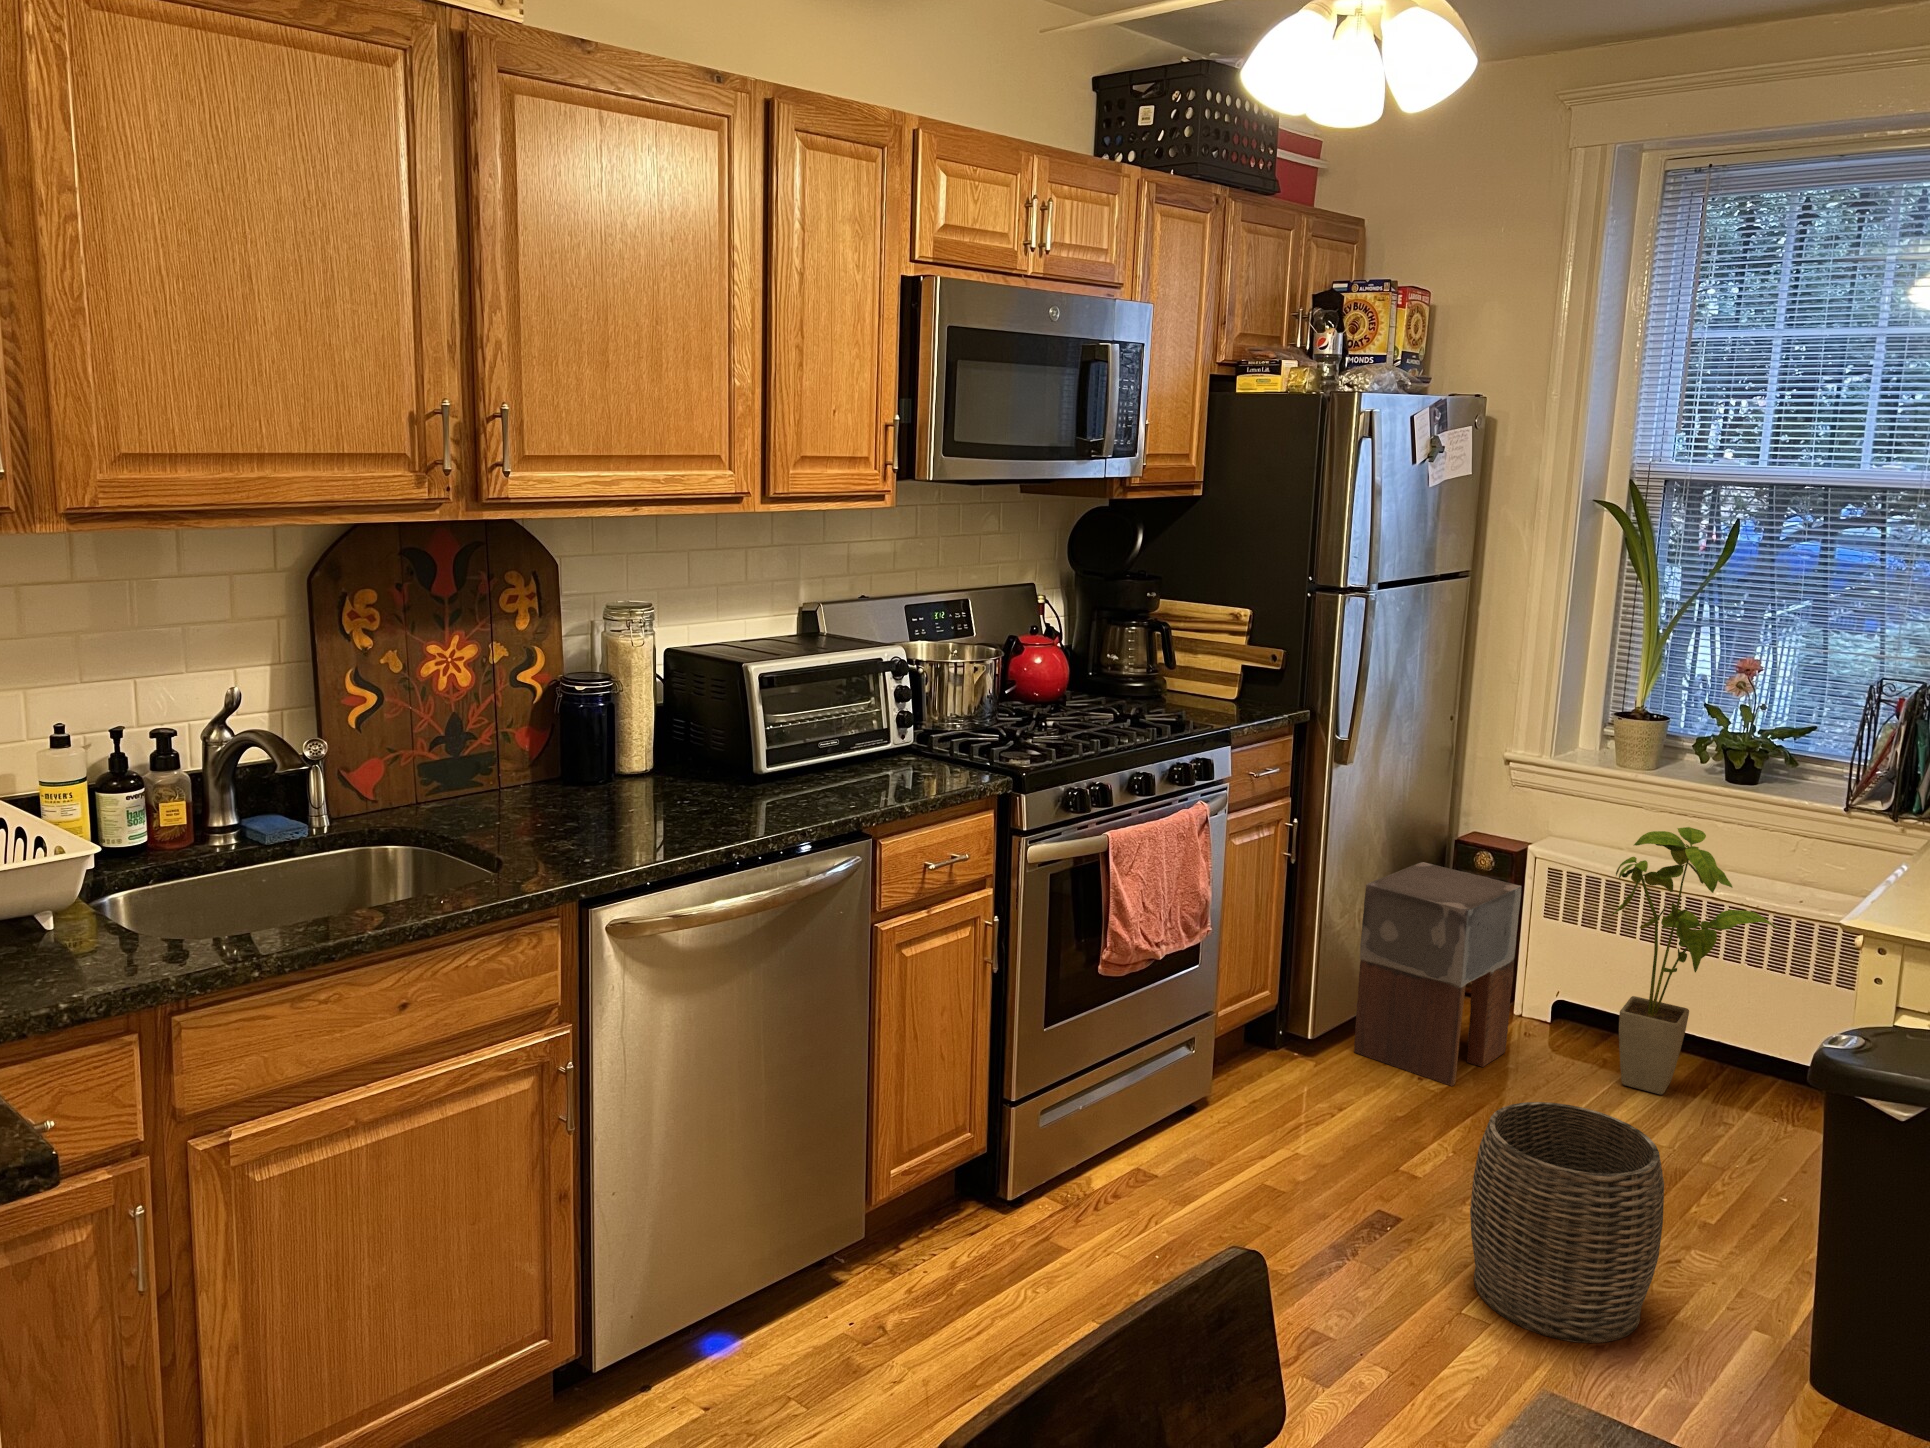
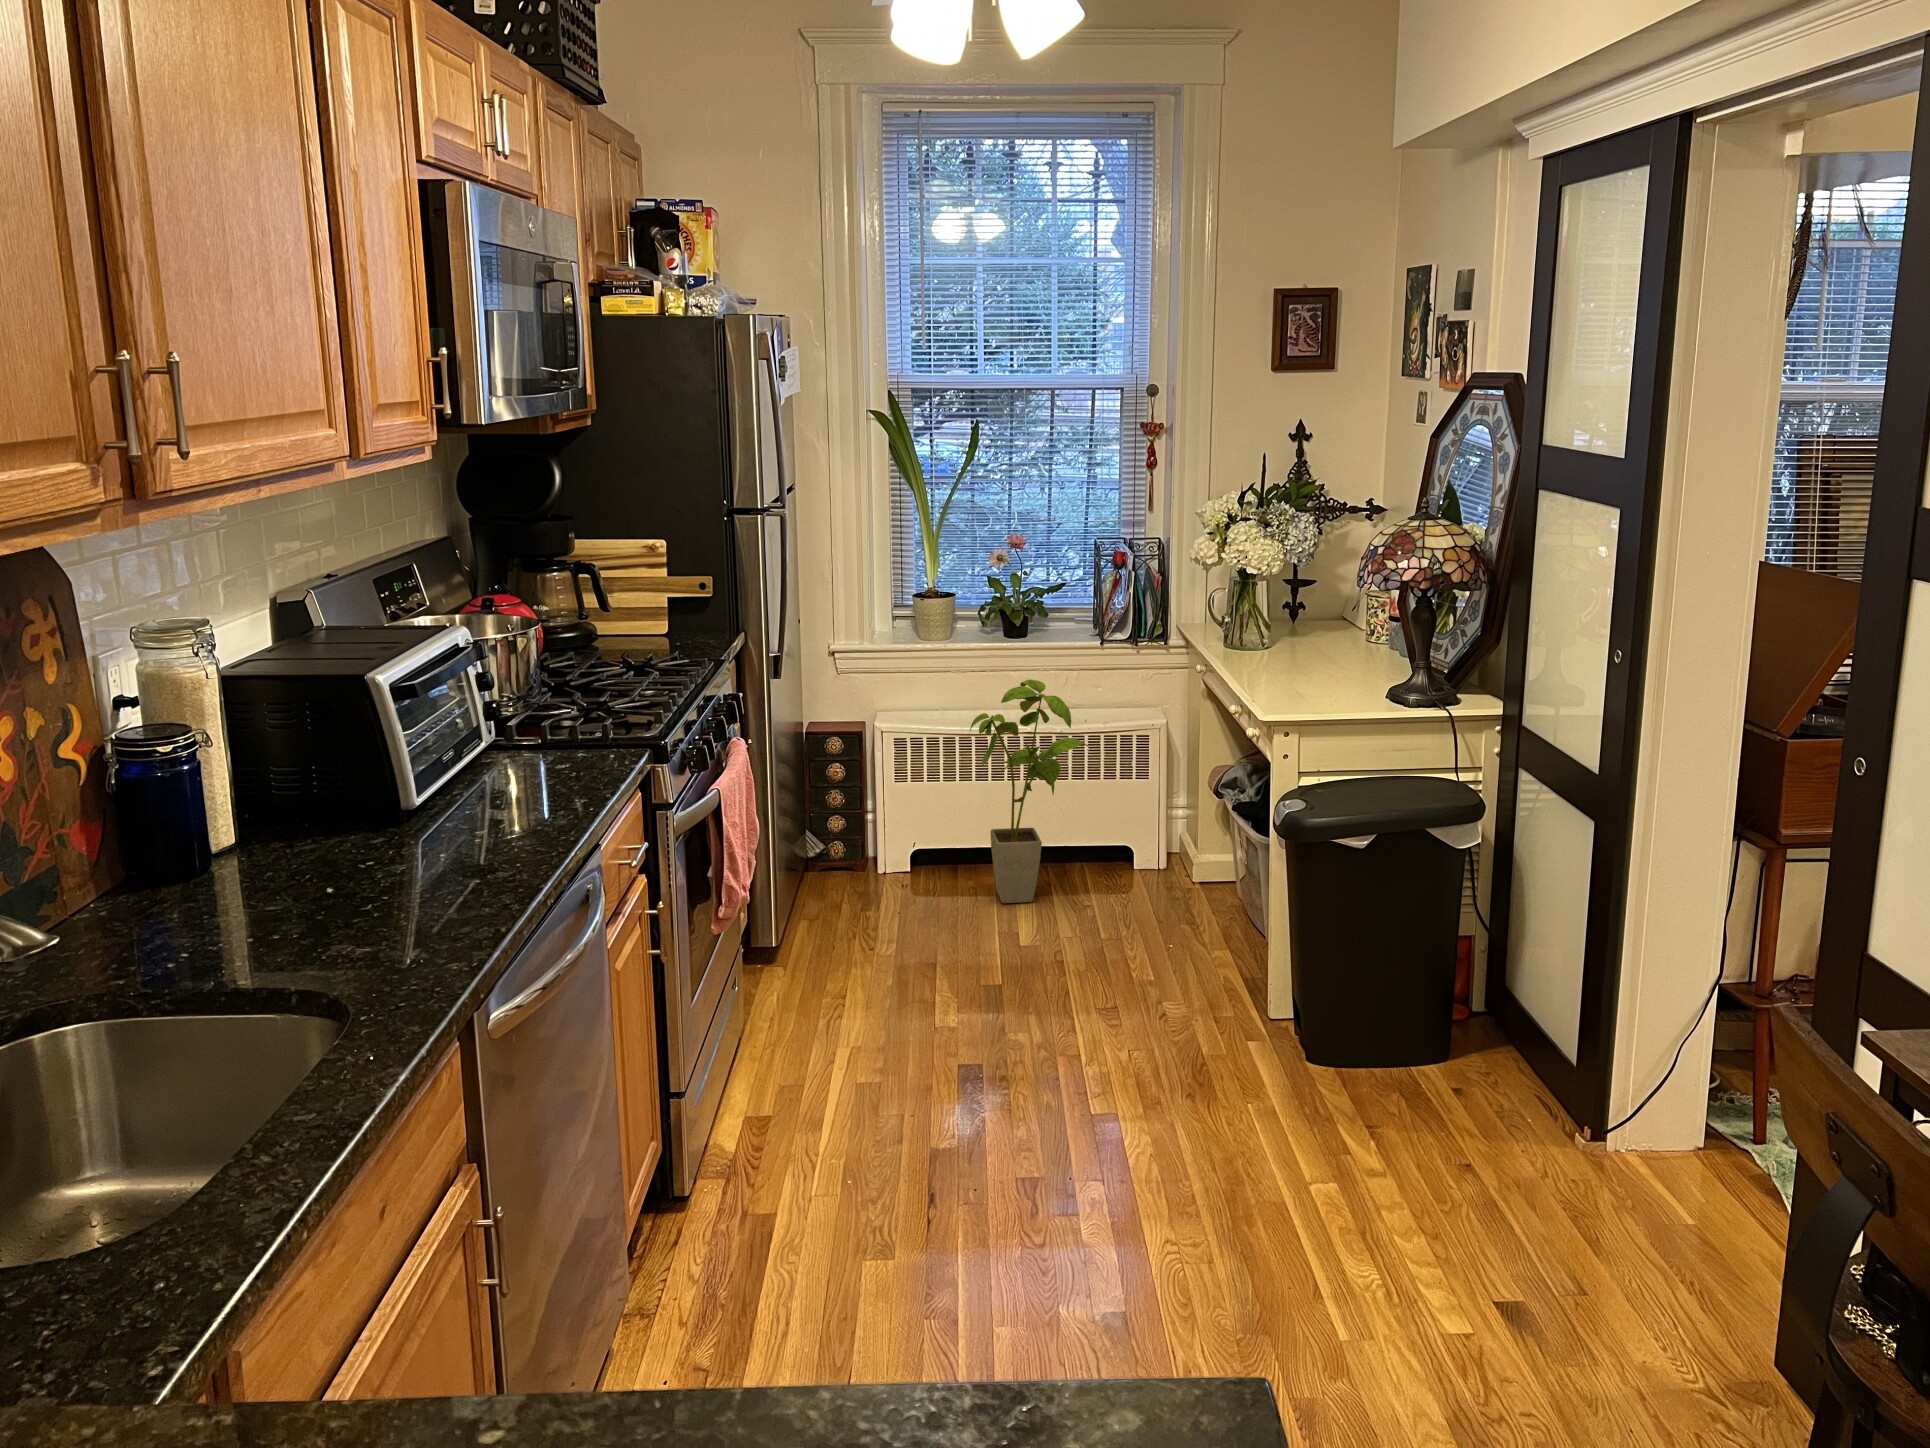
stool: present [1354,862,1521,1086] -> none [798,758,905,947]
woven basket: present [1470,1102,1664,1343] -> none [1059,917,1203,1104]

